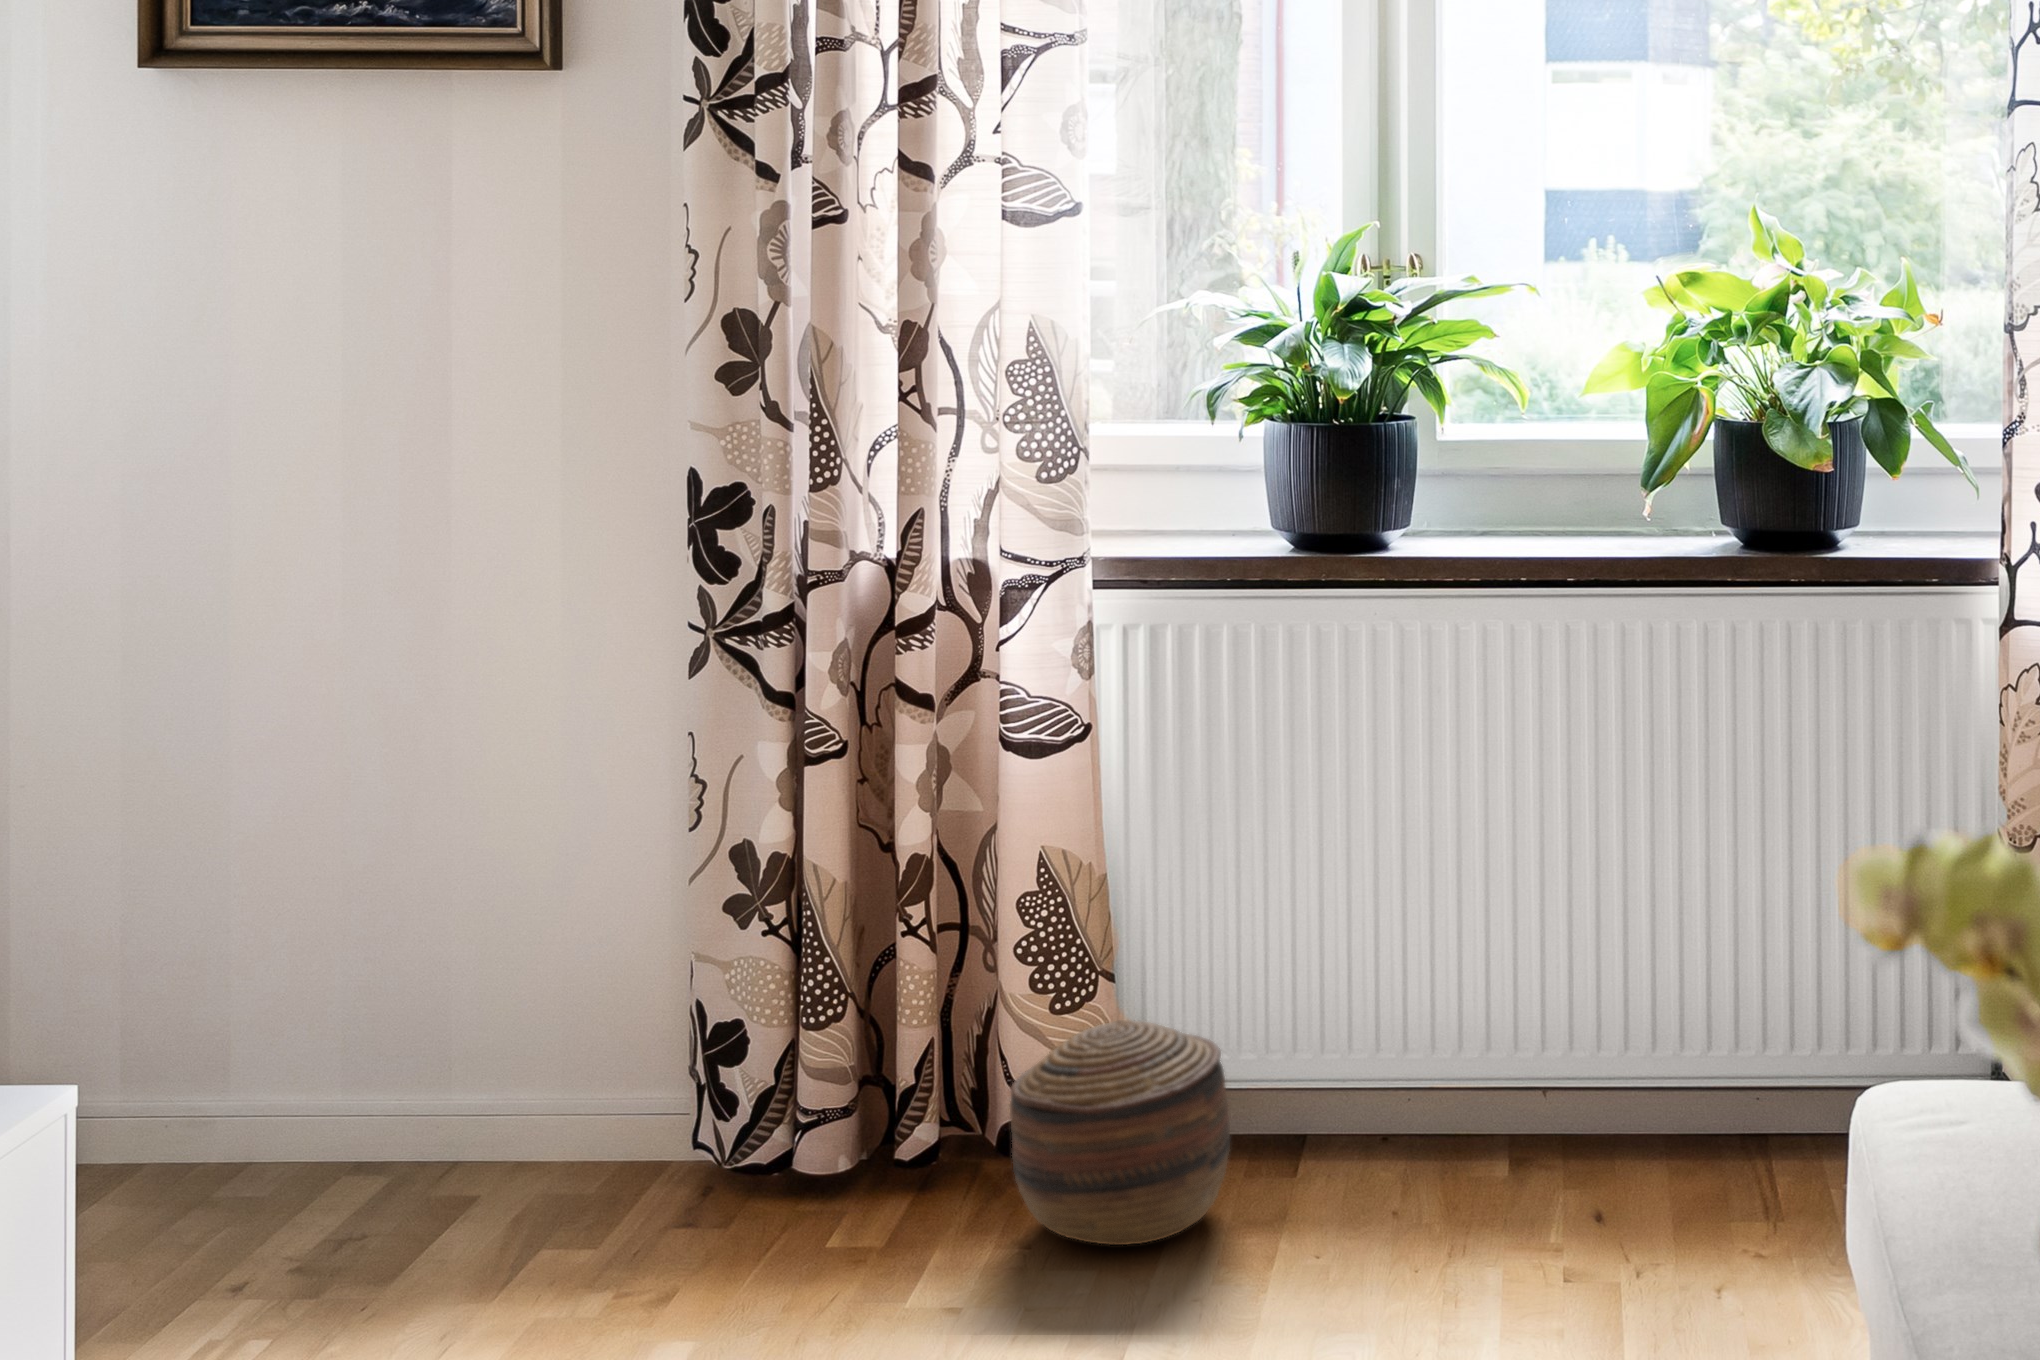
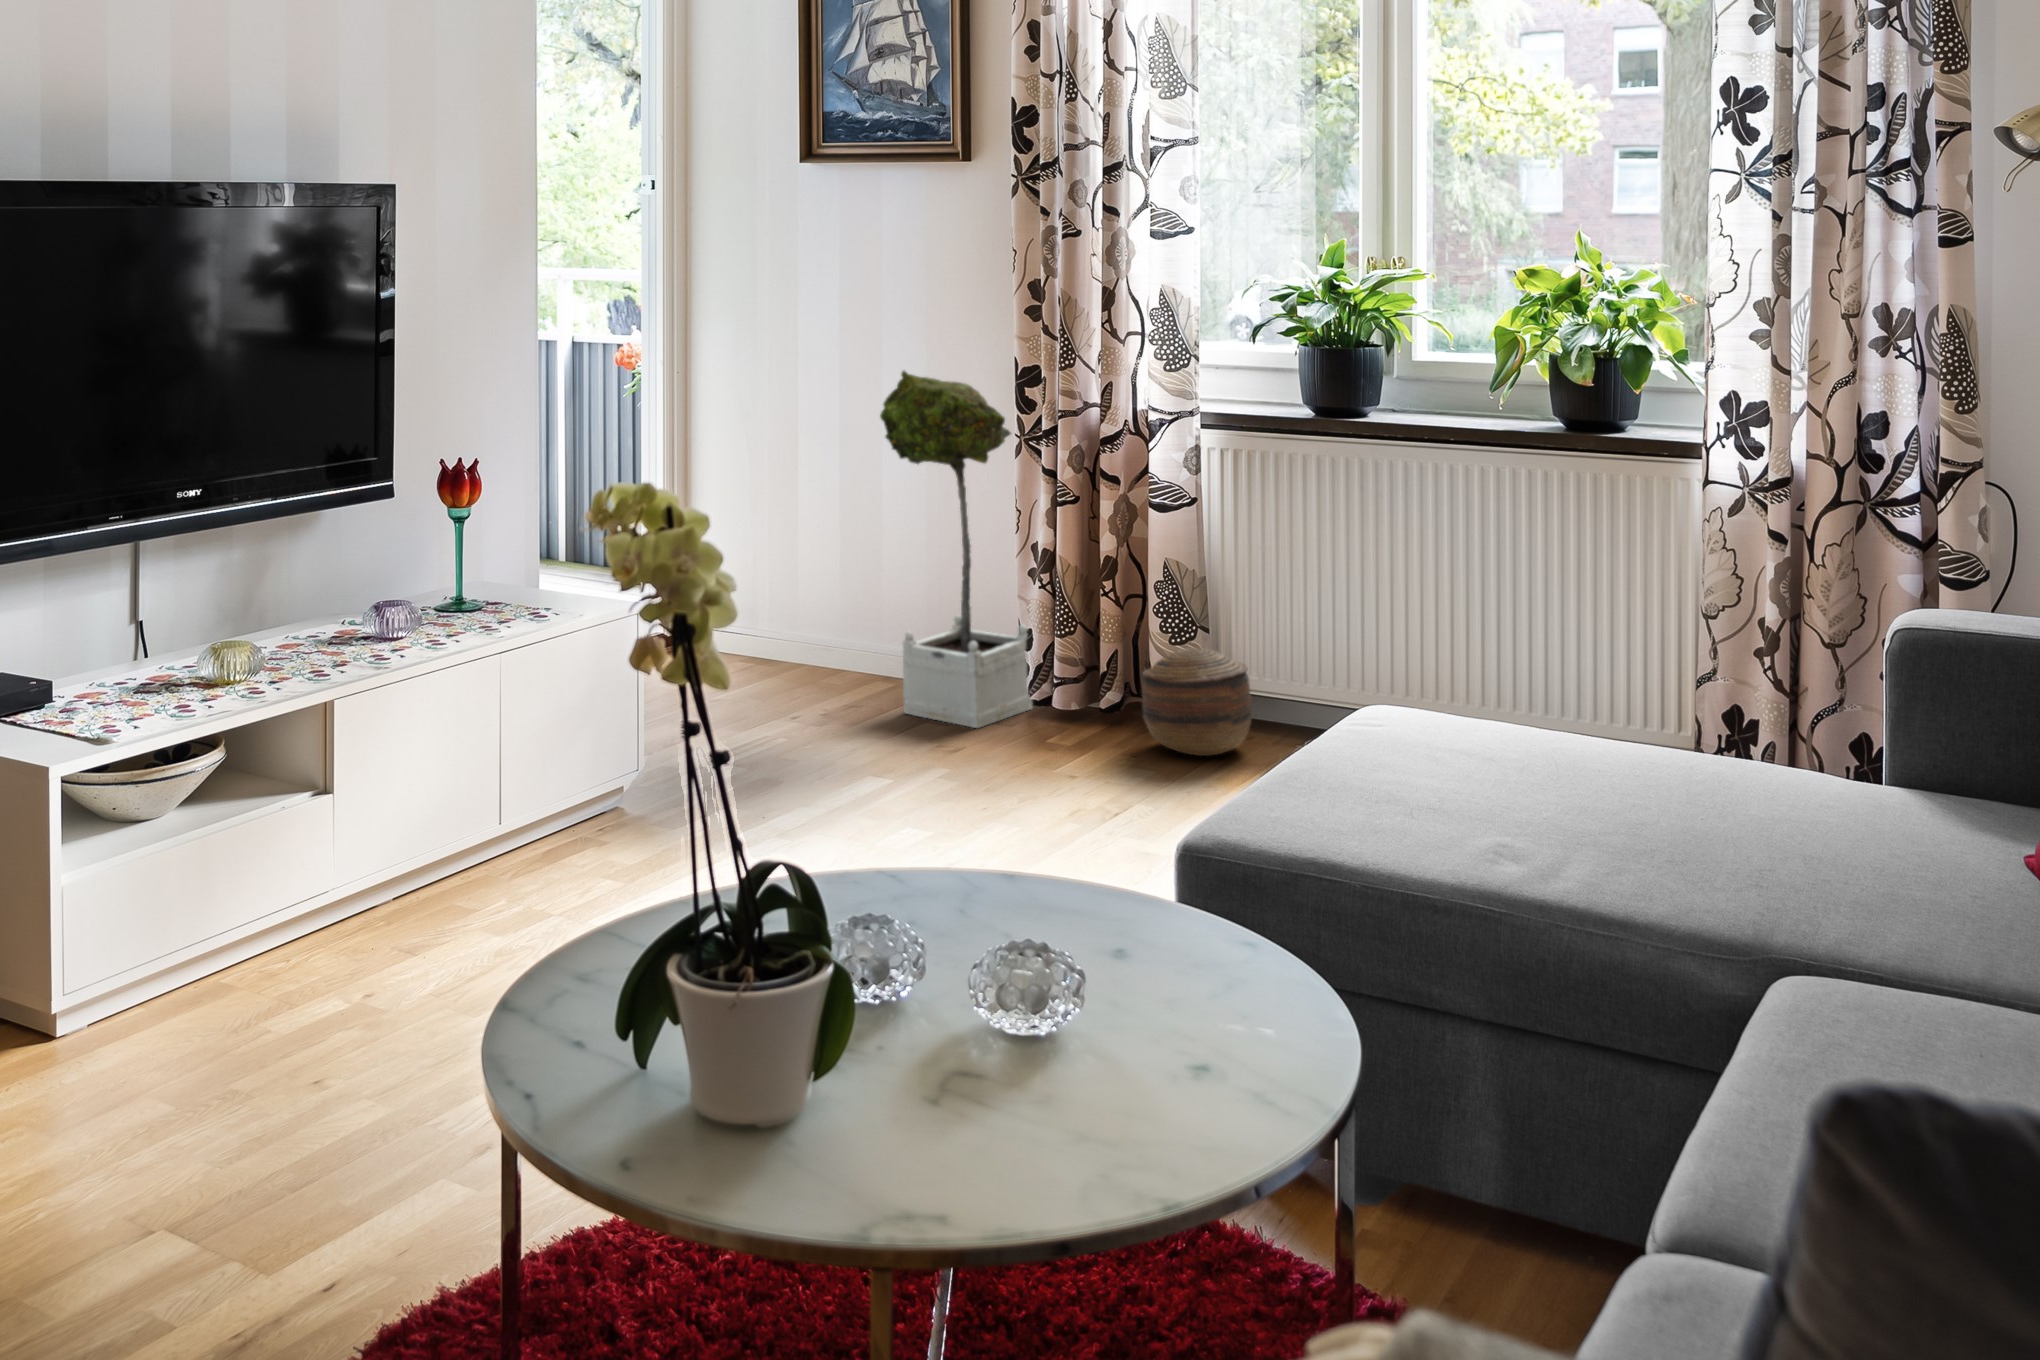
potted tree: none [376,506,731,1269] -> present [880,371,1032,728]

